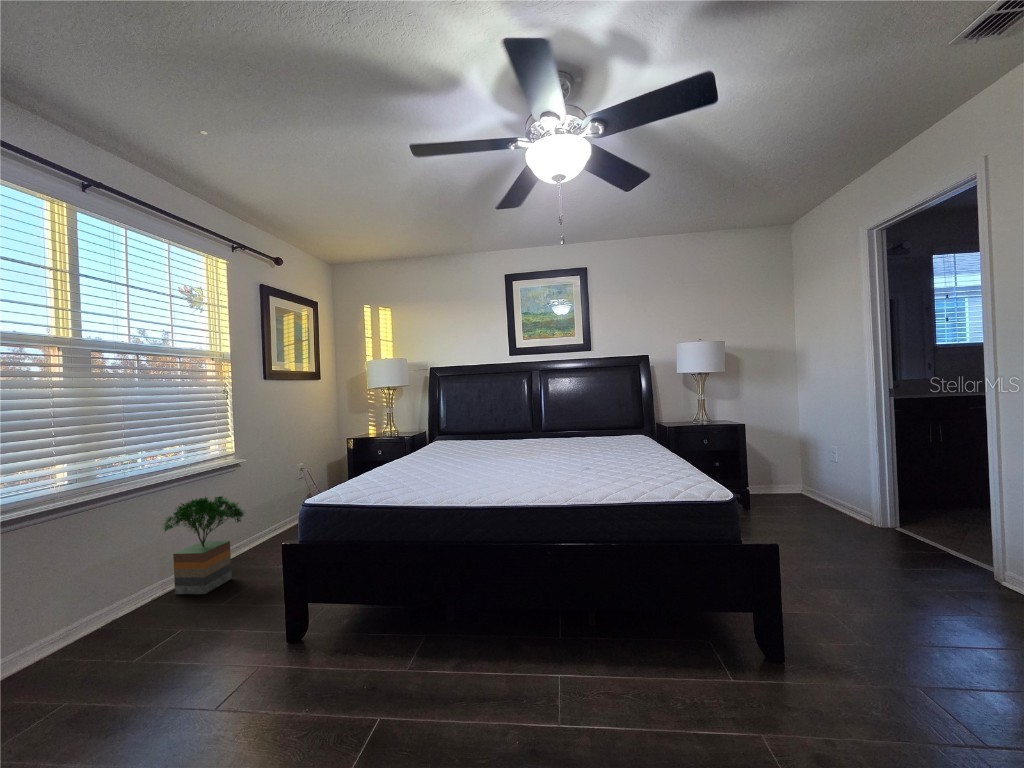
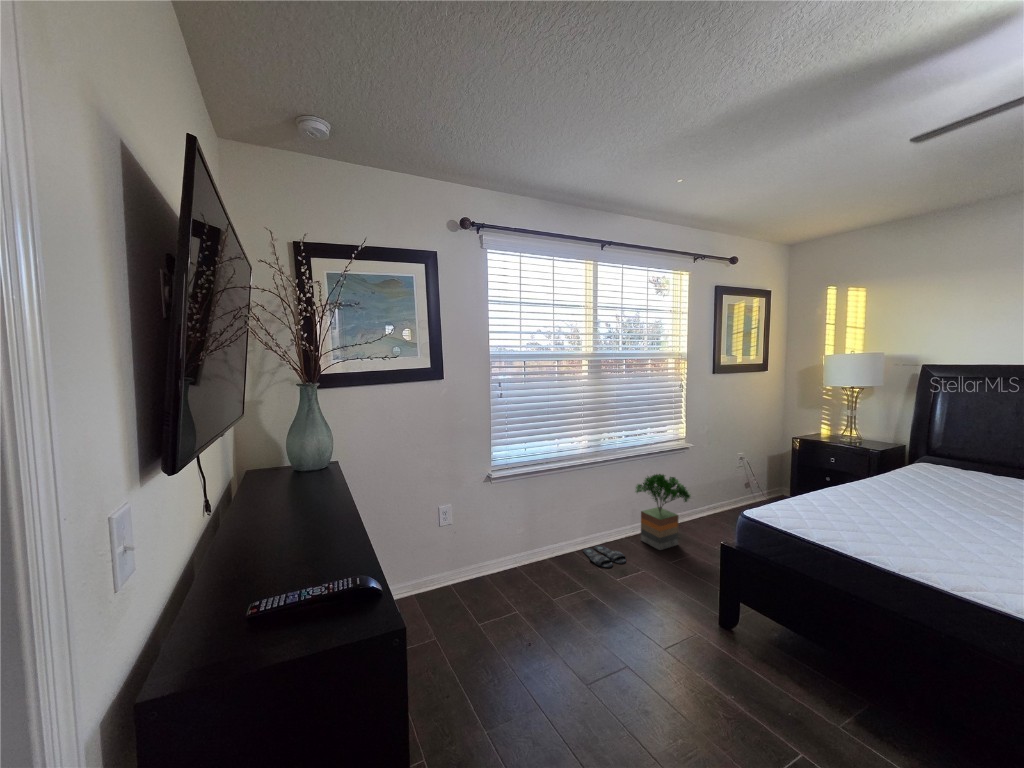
slippers: none [59,621,149,656] -> present [583,545,626,568]

